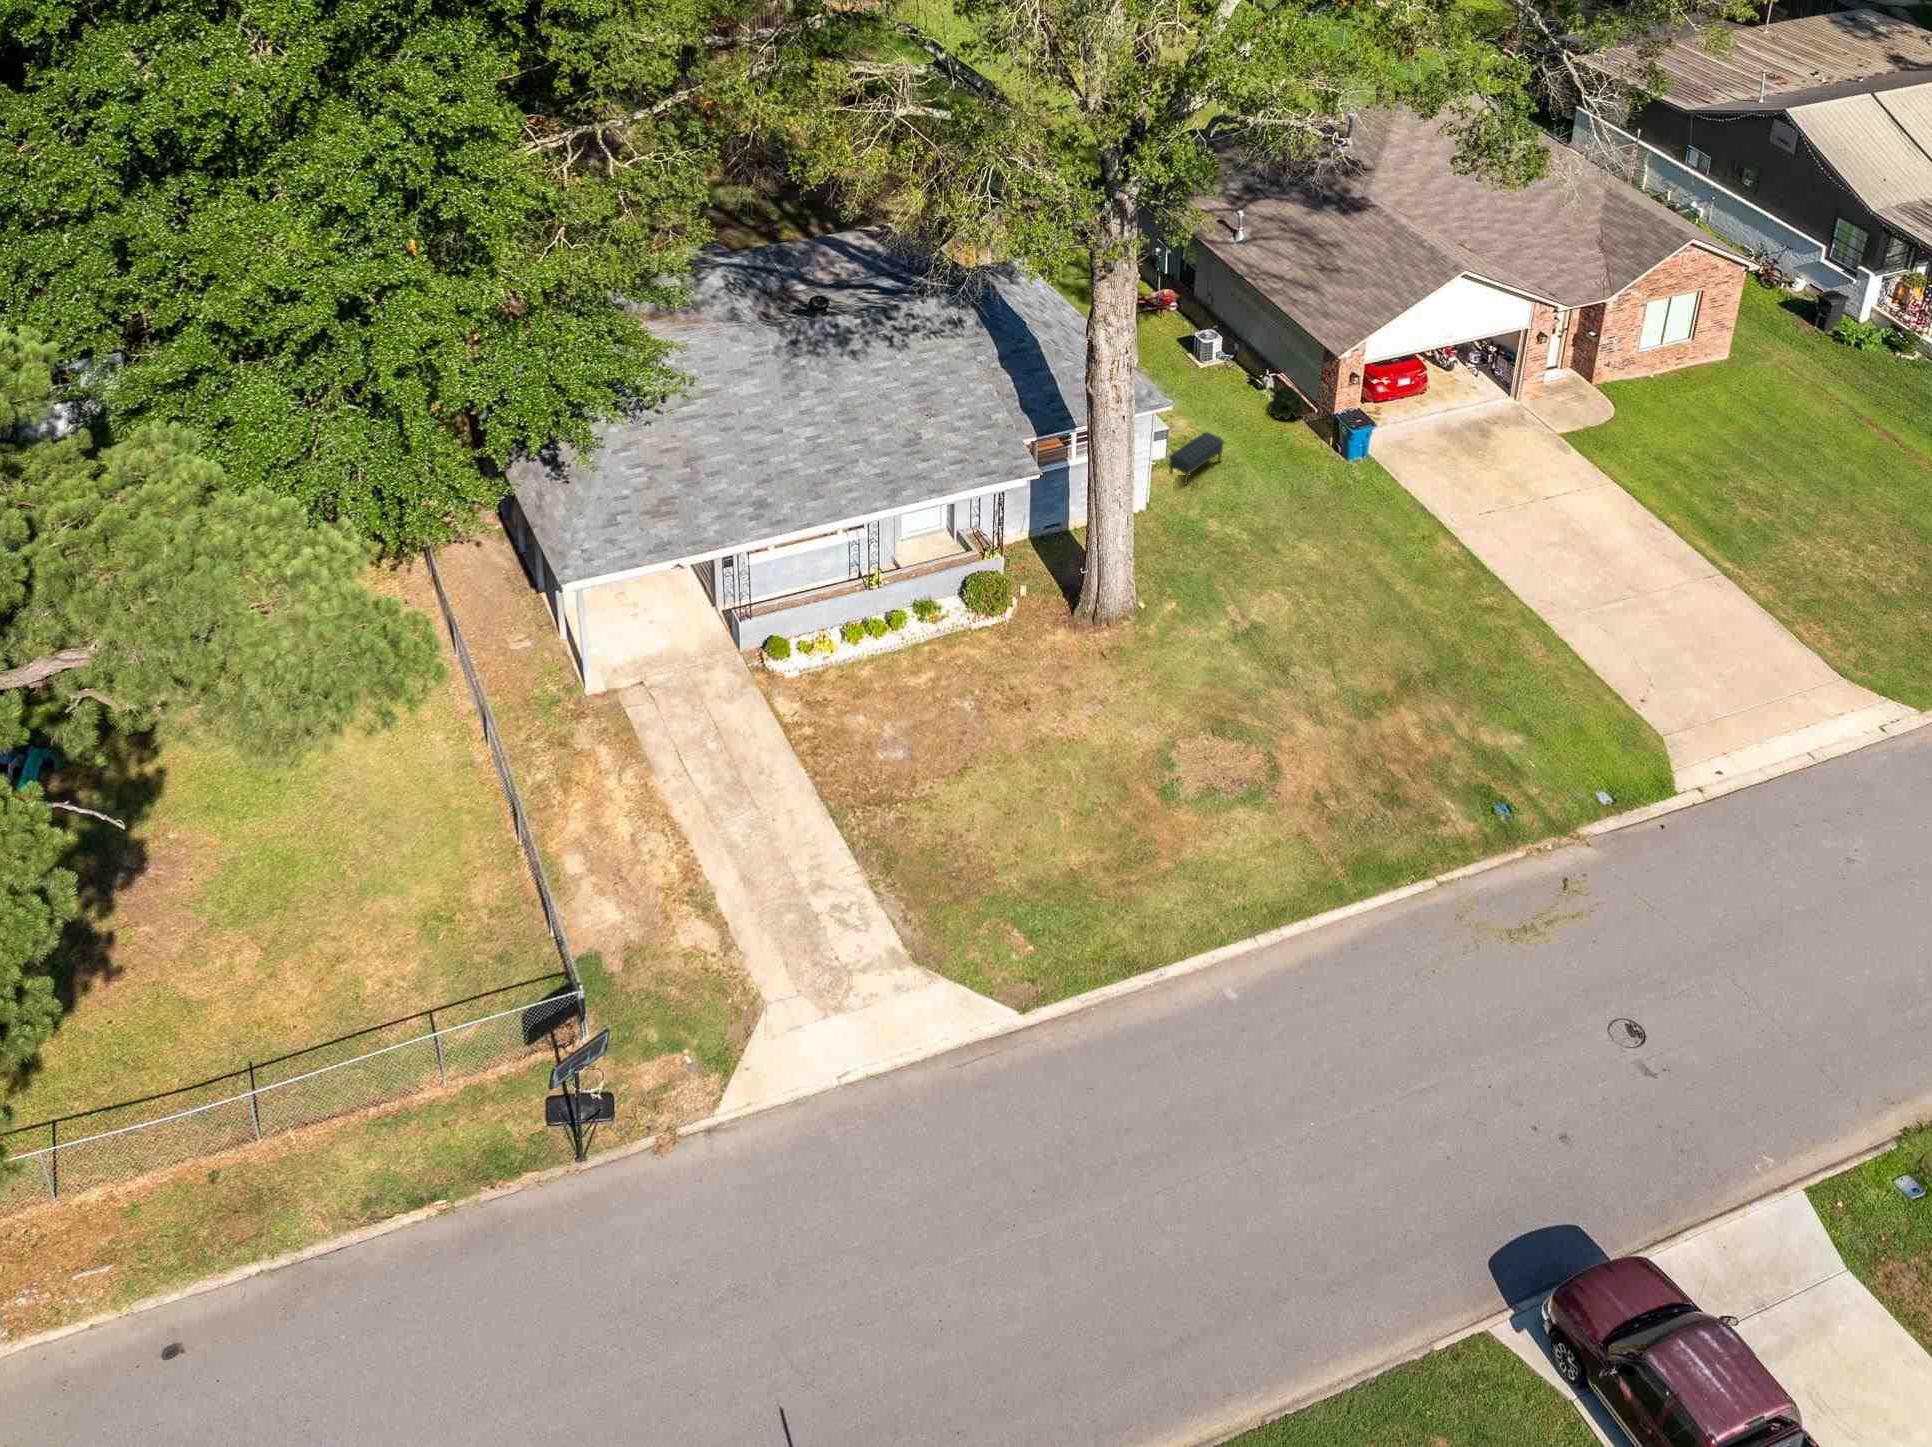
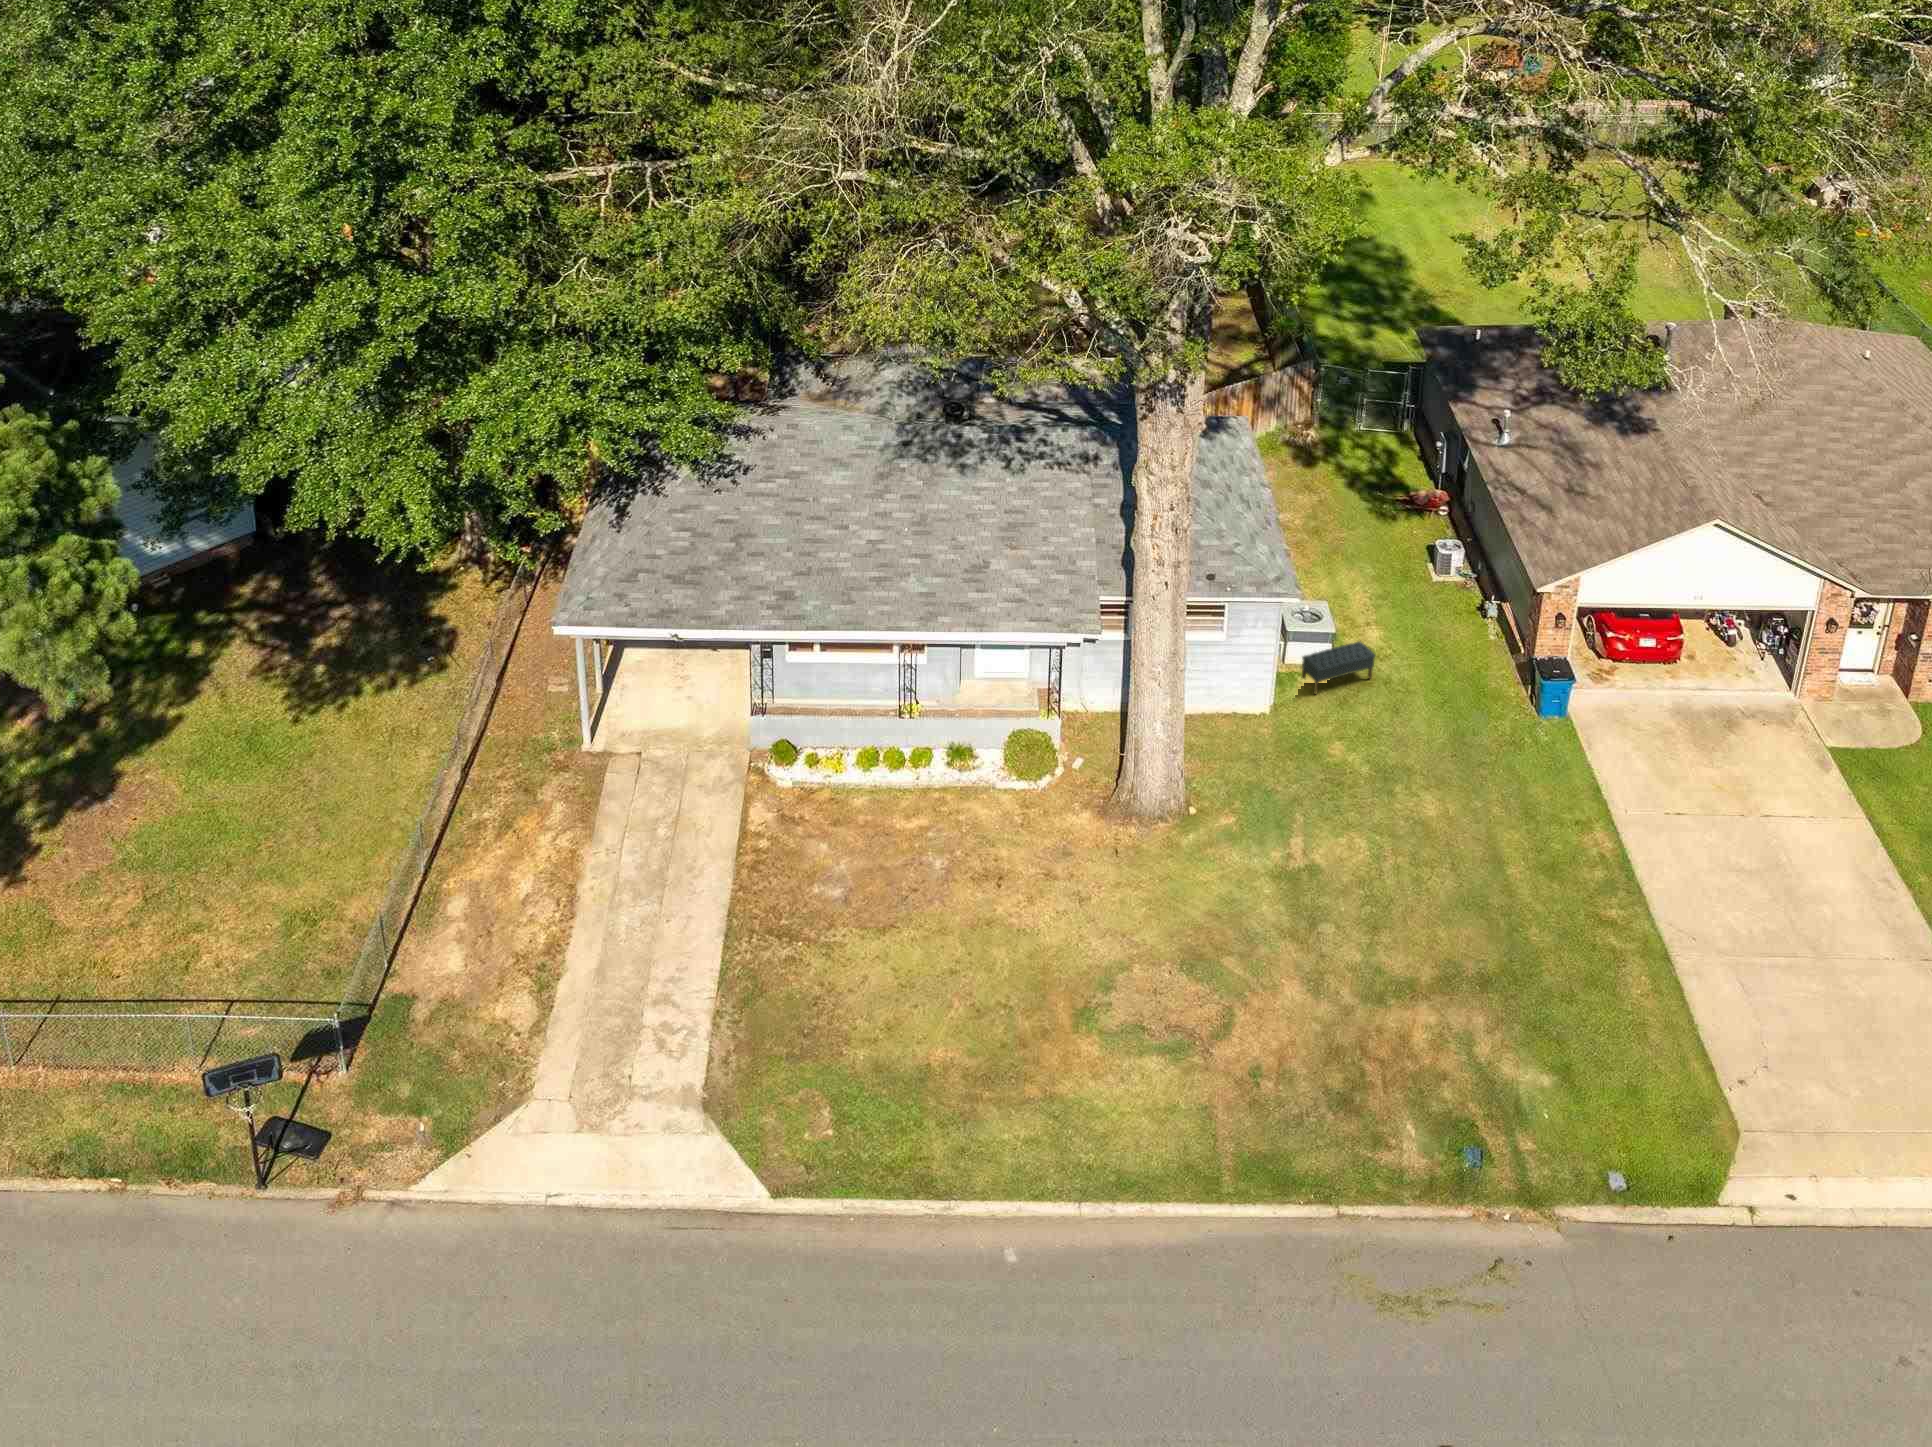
potted plant: present [1268,387,1304,419] -> none [1460,614,1507,654]

